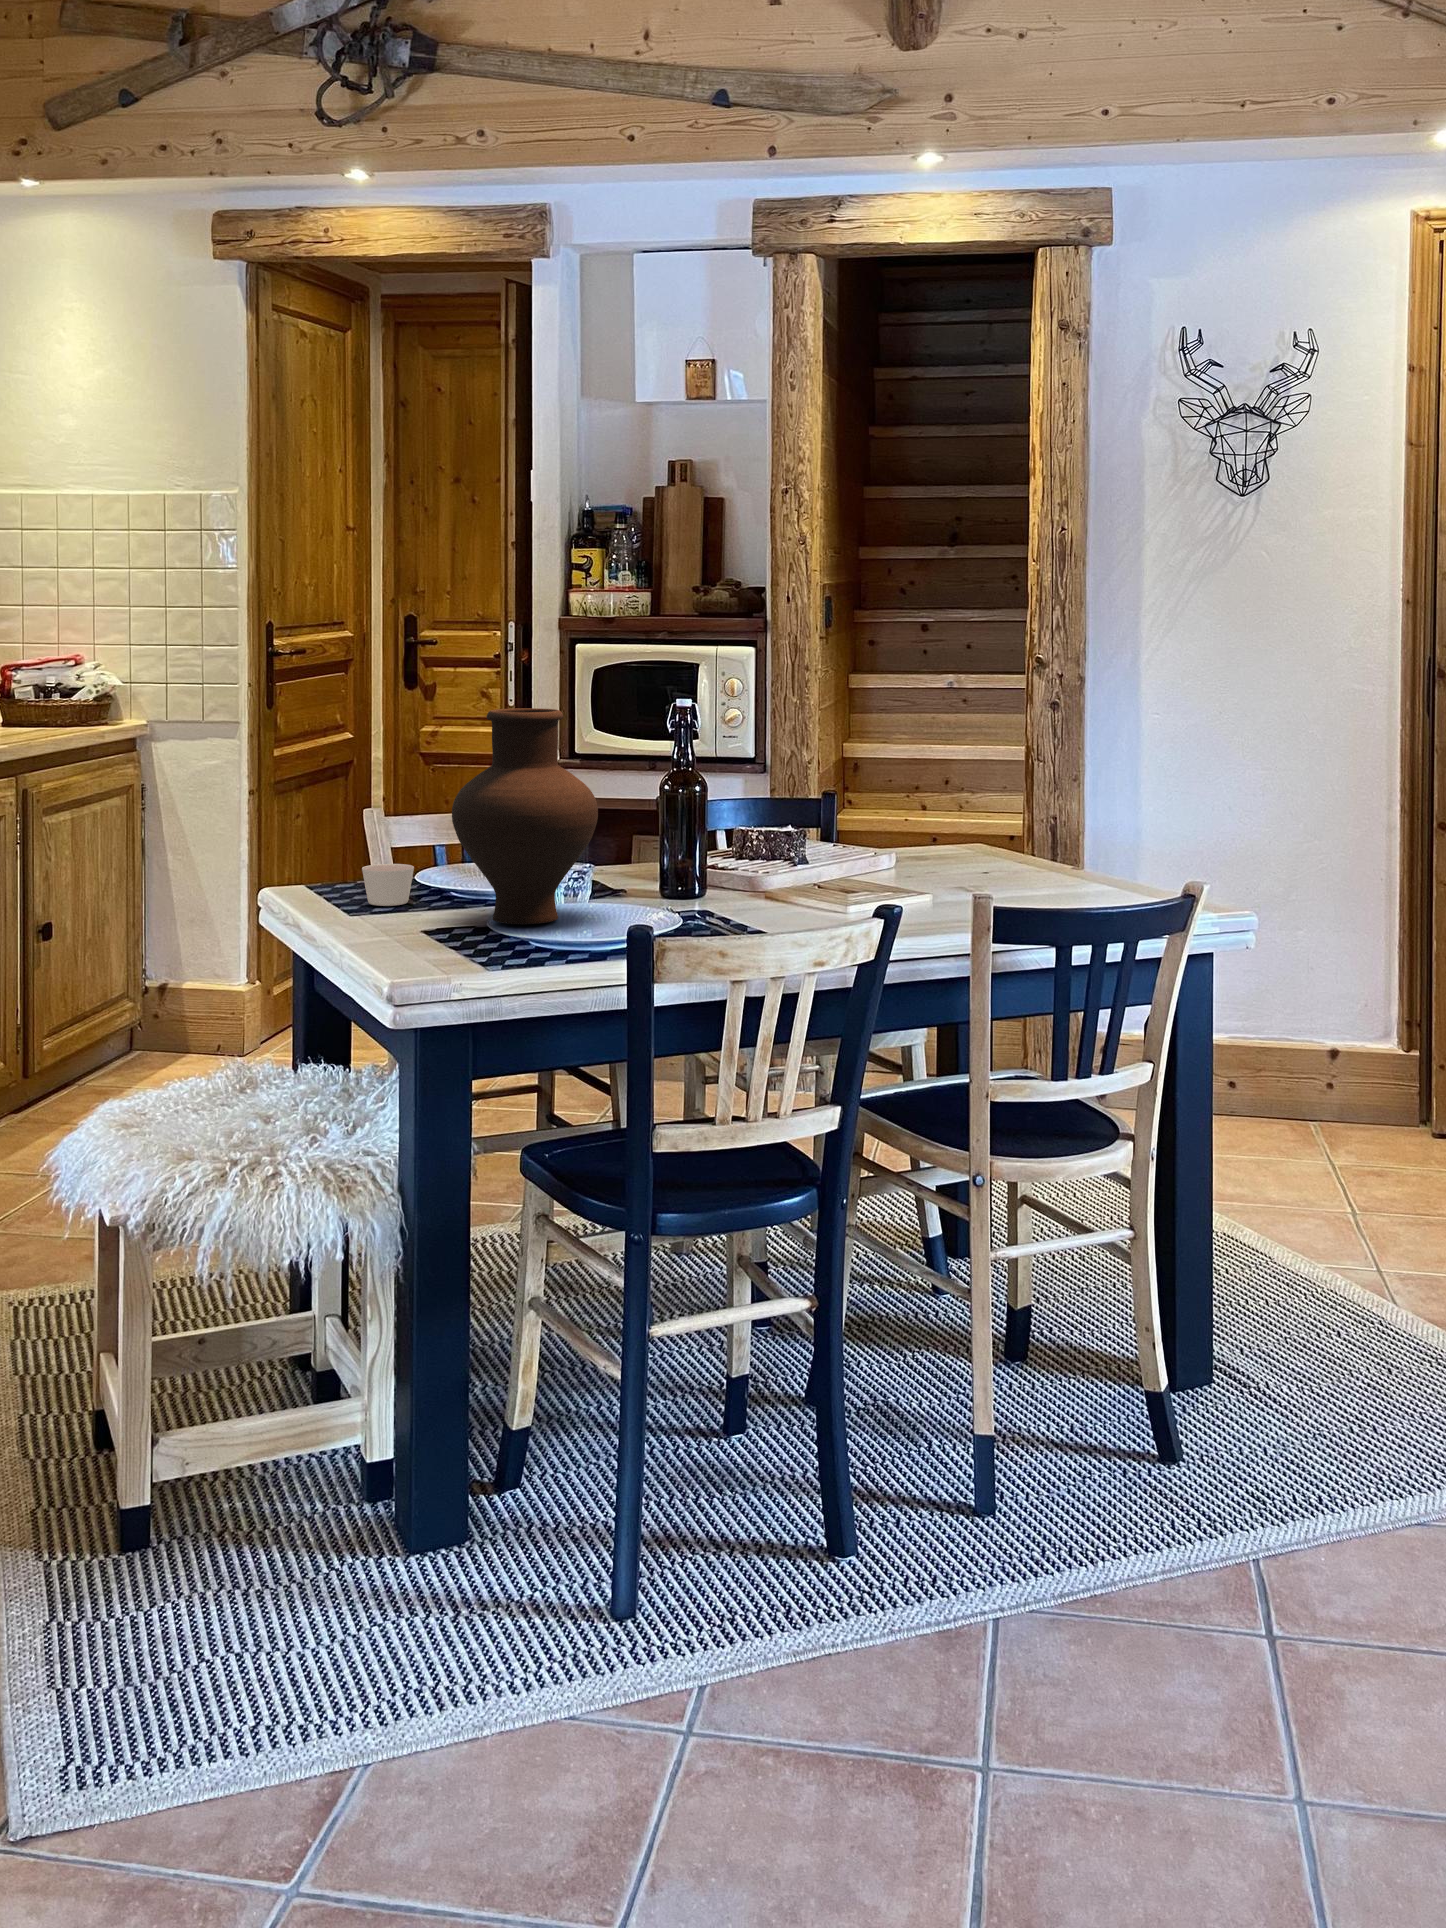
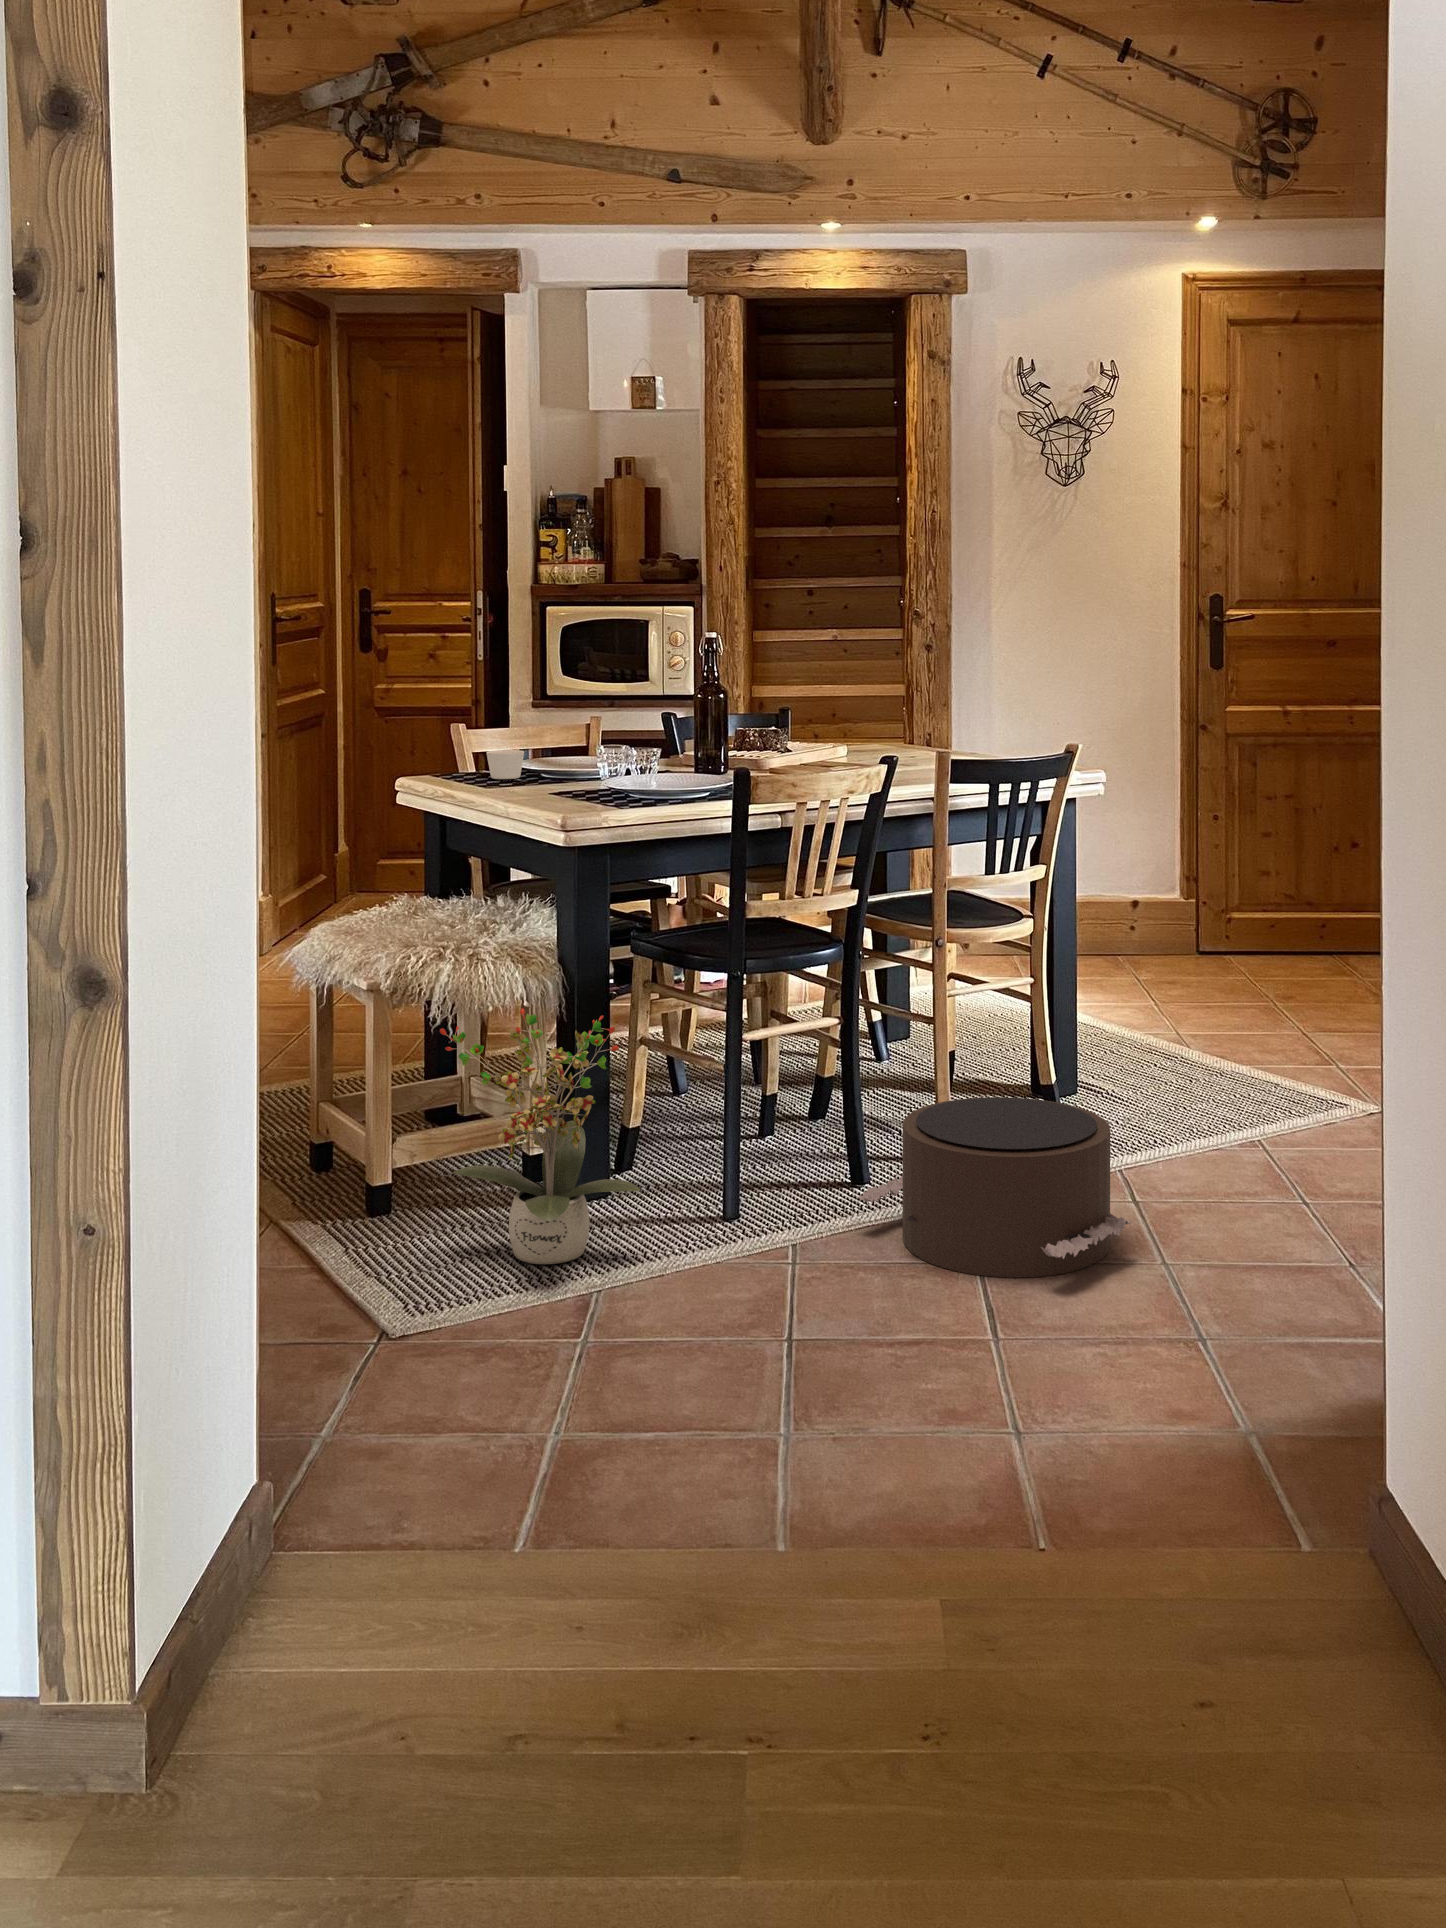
vase: present [452,708,598,924] -> none [568,633,672,784]
potted plant: none [179,1269,454,1674] -> present [440,1008,640,1264]
pouf: none [792,1438,1212,1781] -> present [858,1097,1133,1278]

